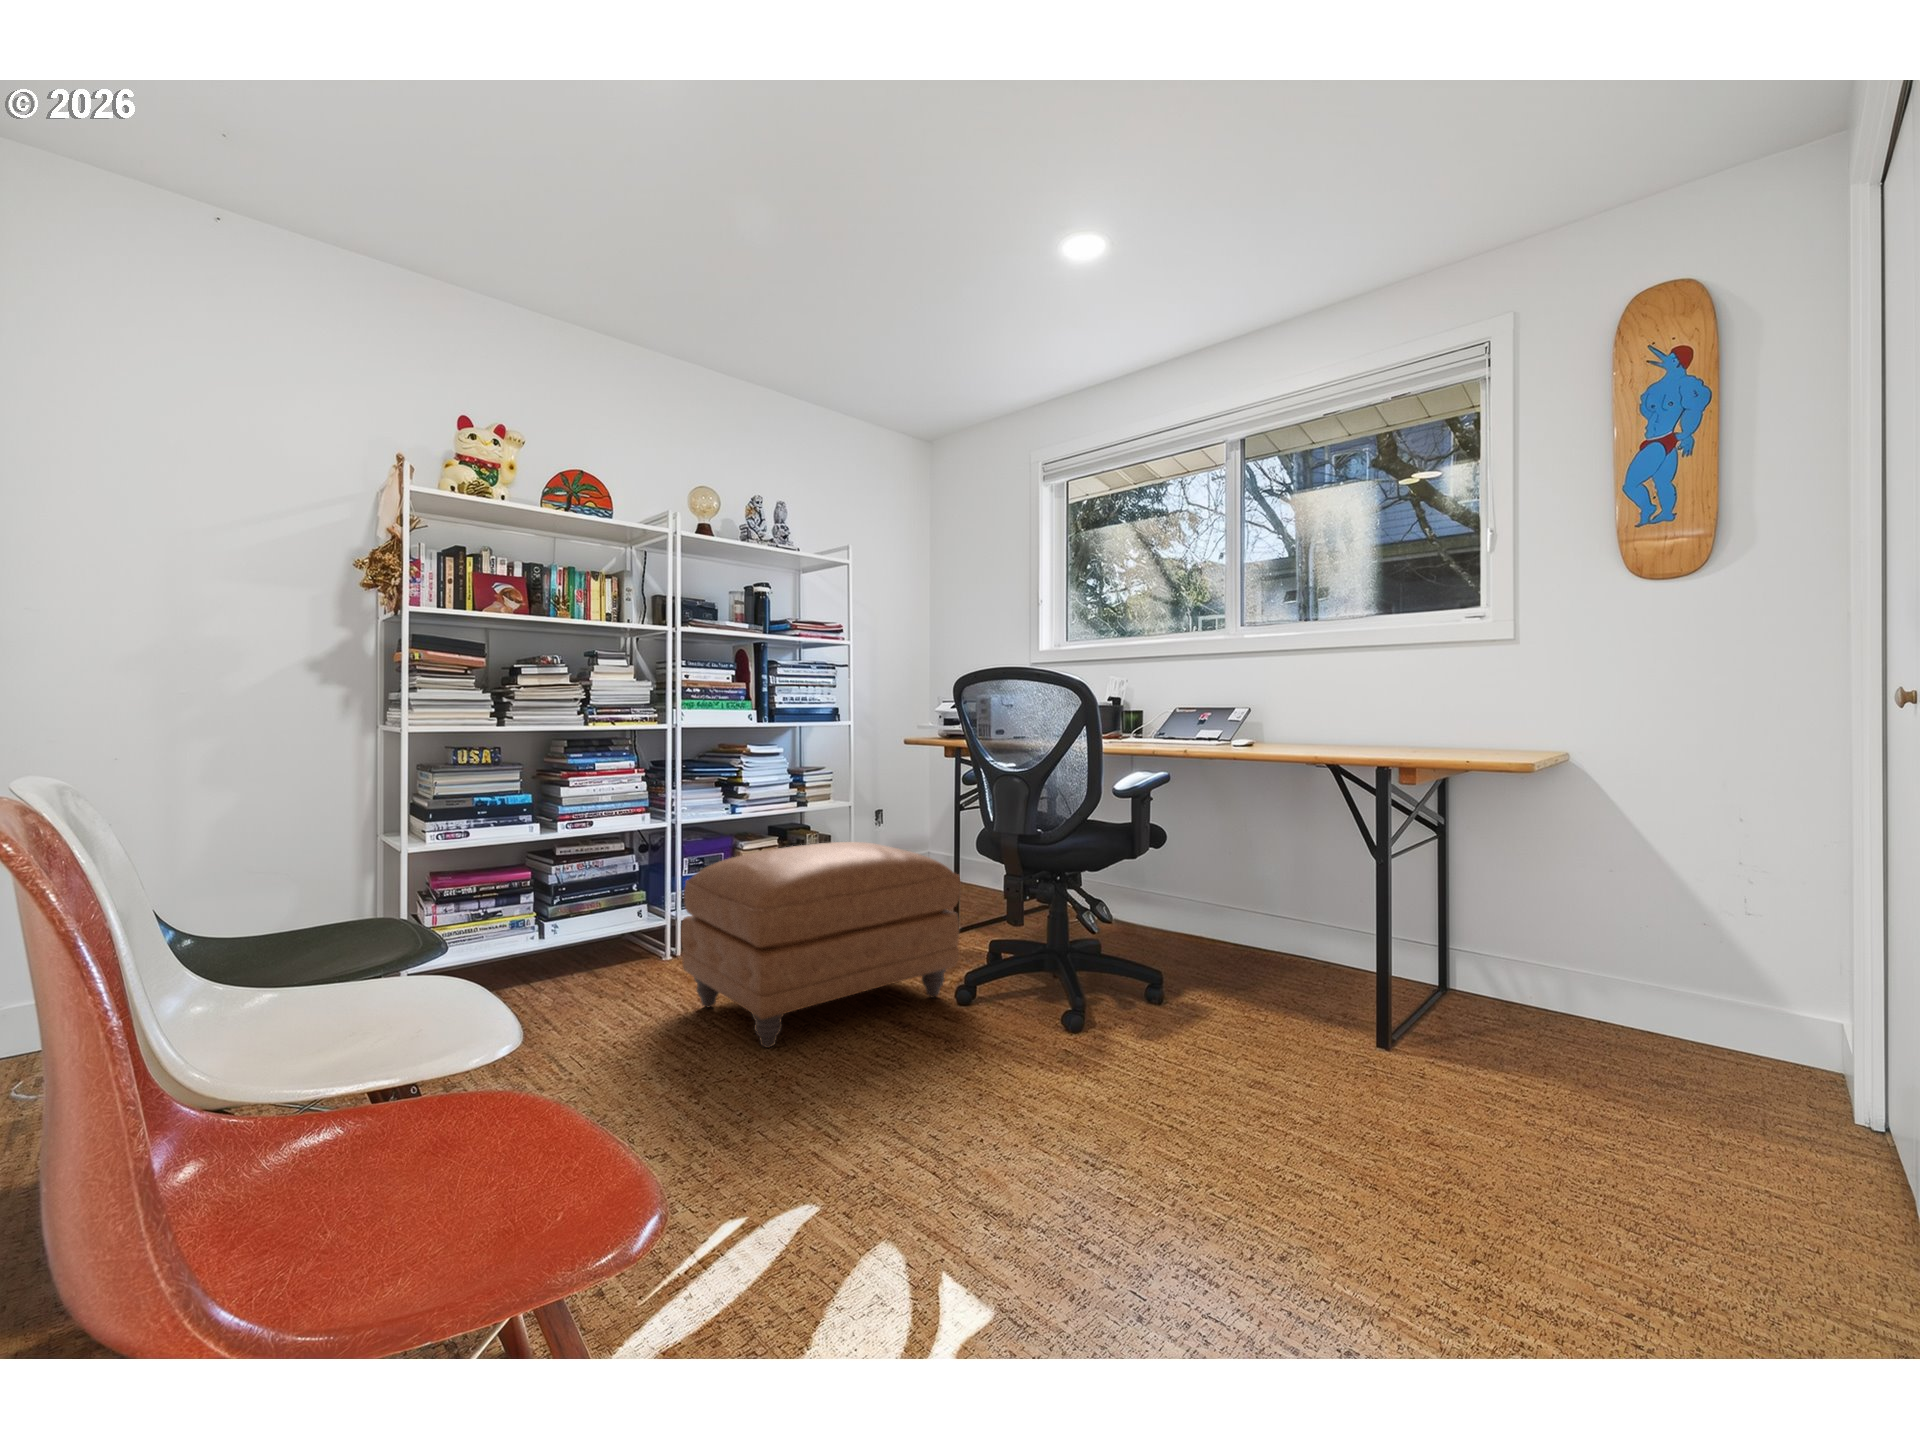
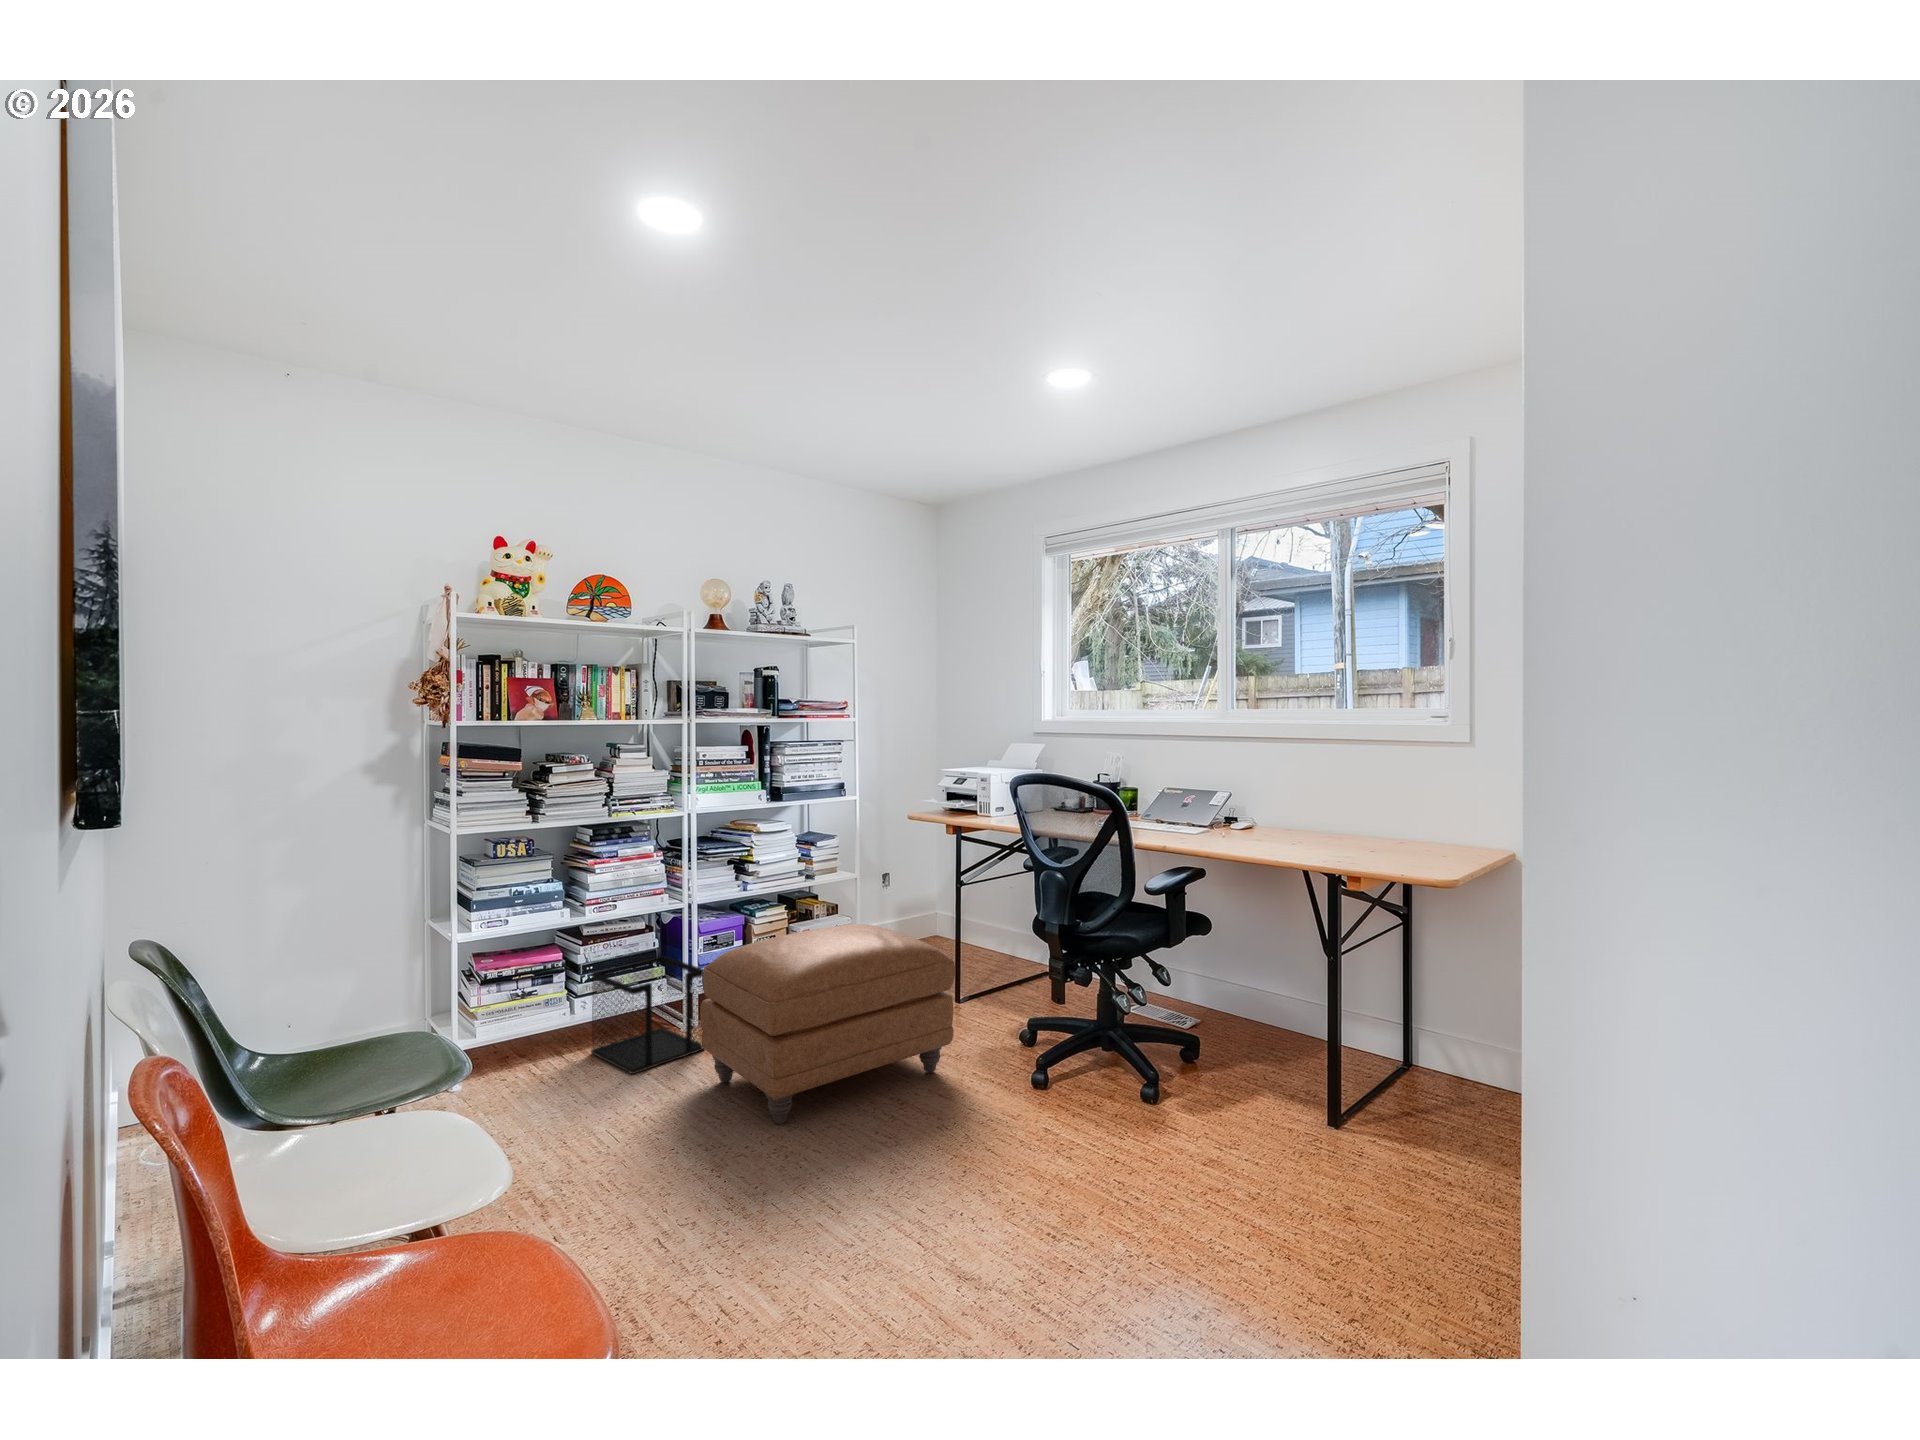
wastebasket: none [563,879,688,1000] -> present [591,956,704,1074]

